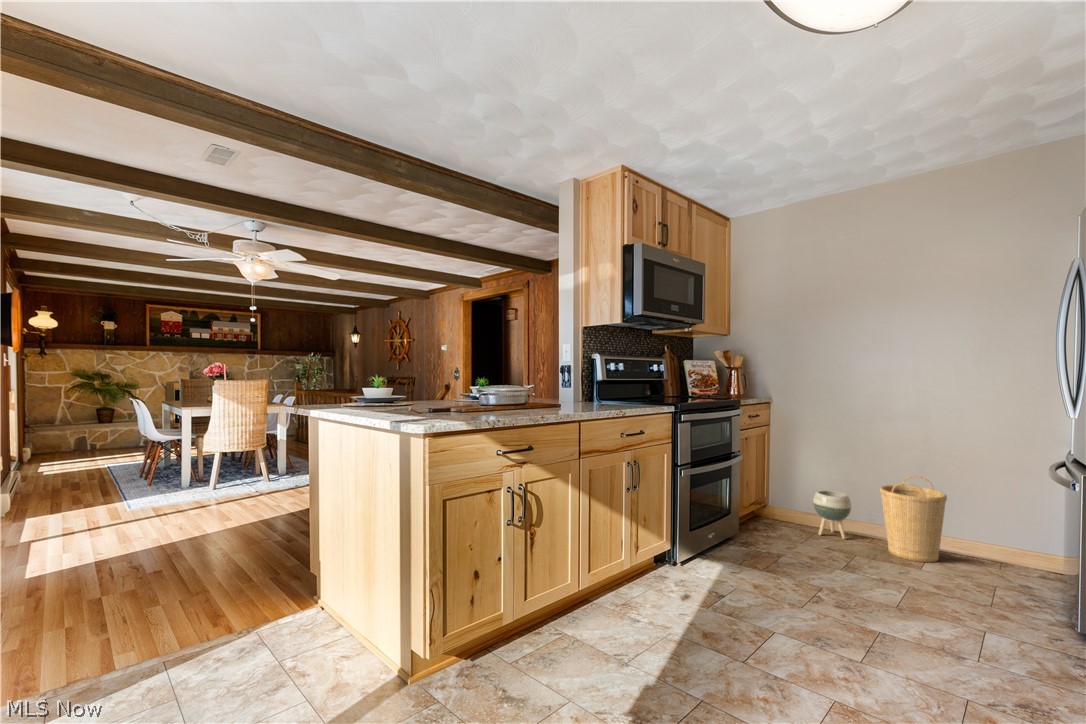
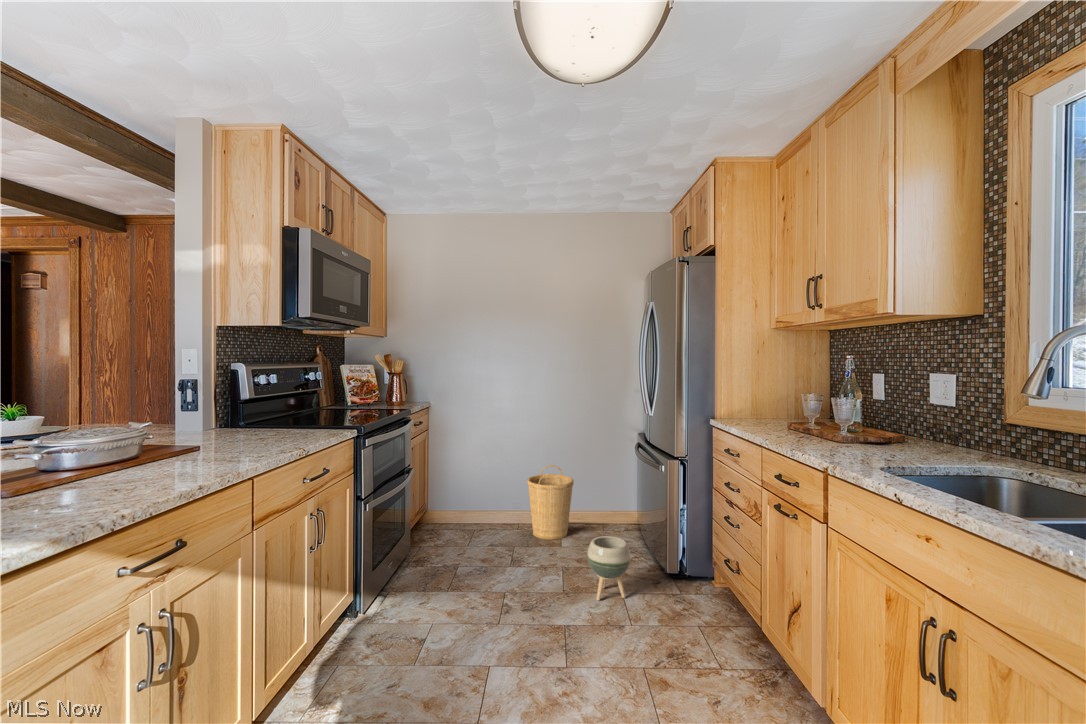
planter: present [813,490,851,539] -> present [588,536,630,600]

